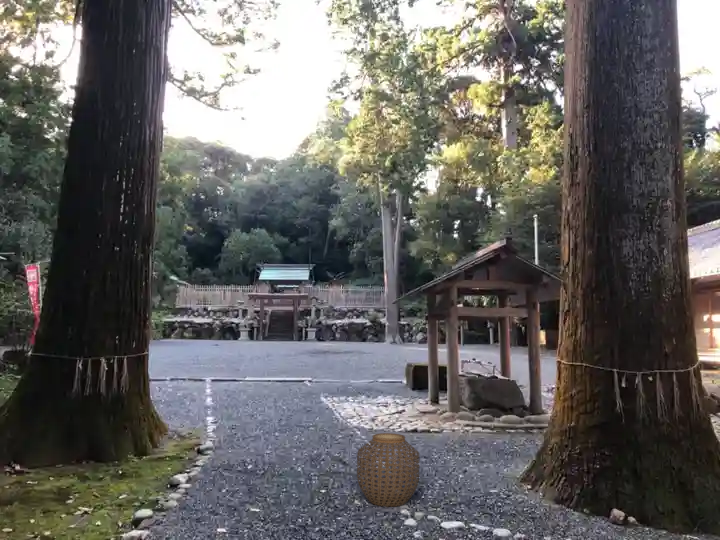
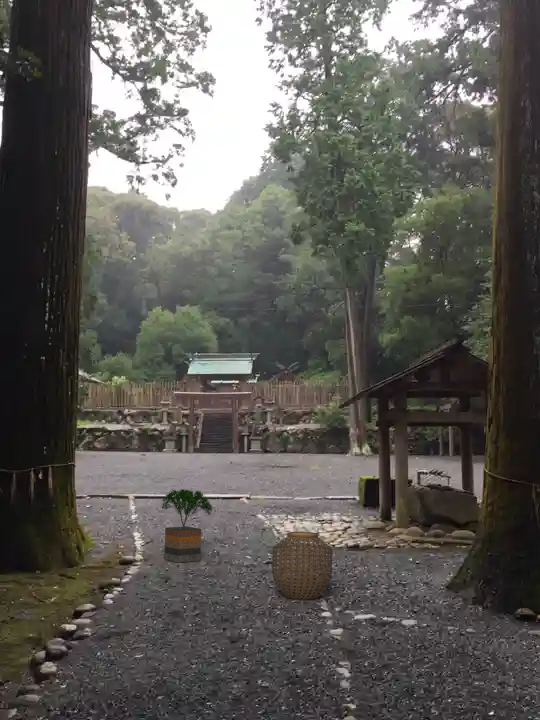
potted tree: none [238,383,291,456] -> present [162,489,212,563]

